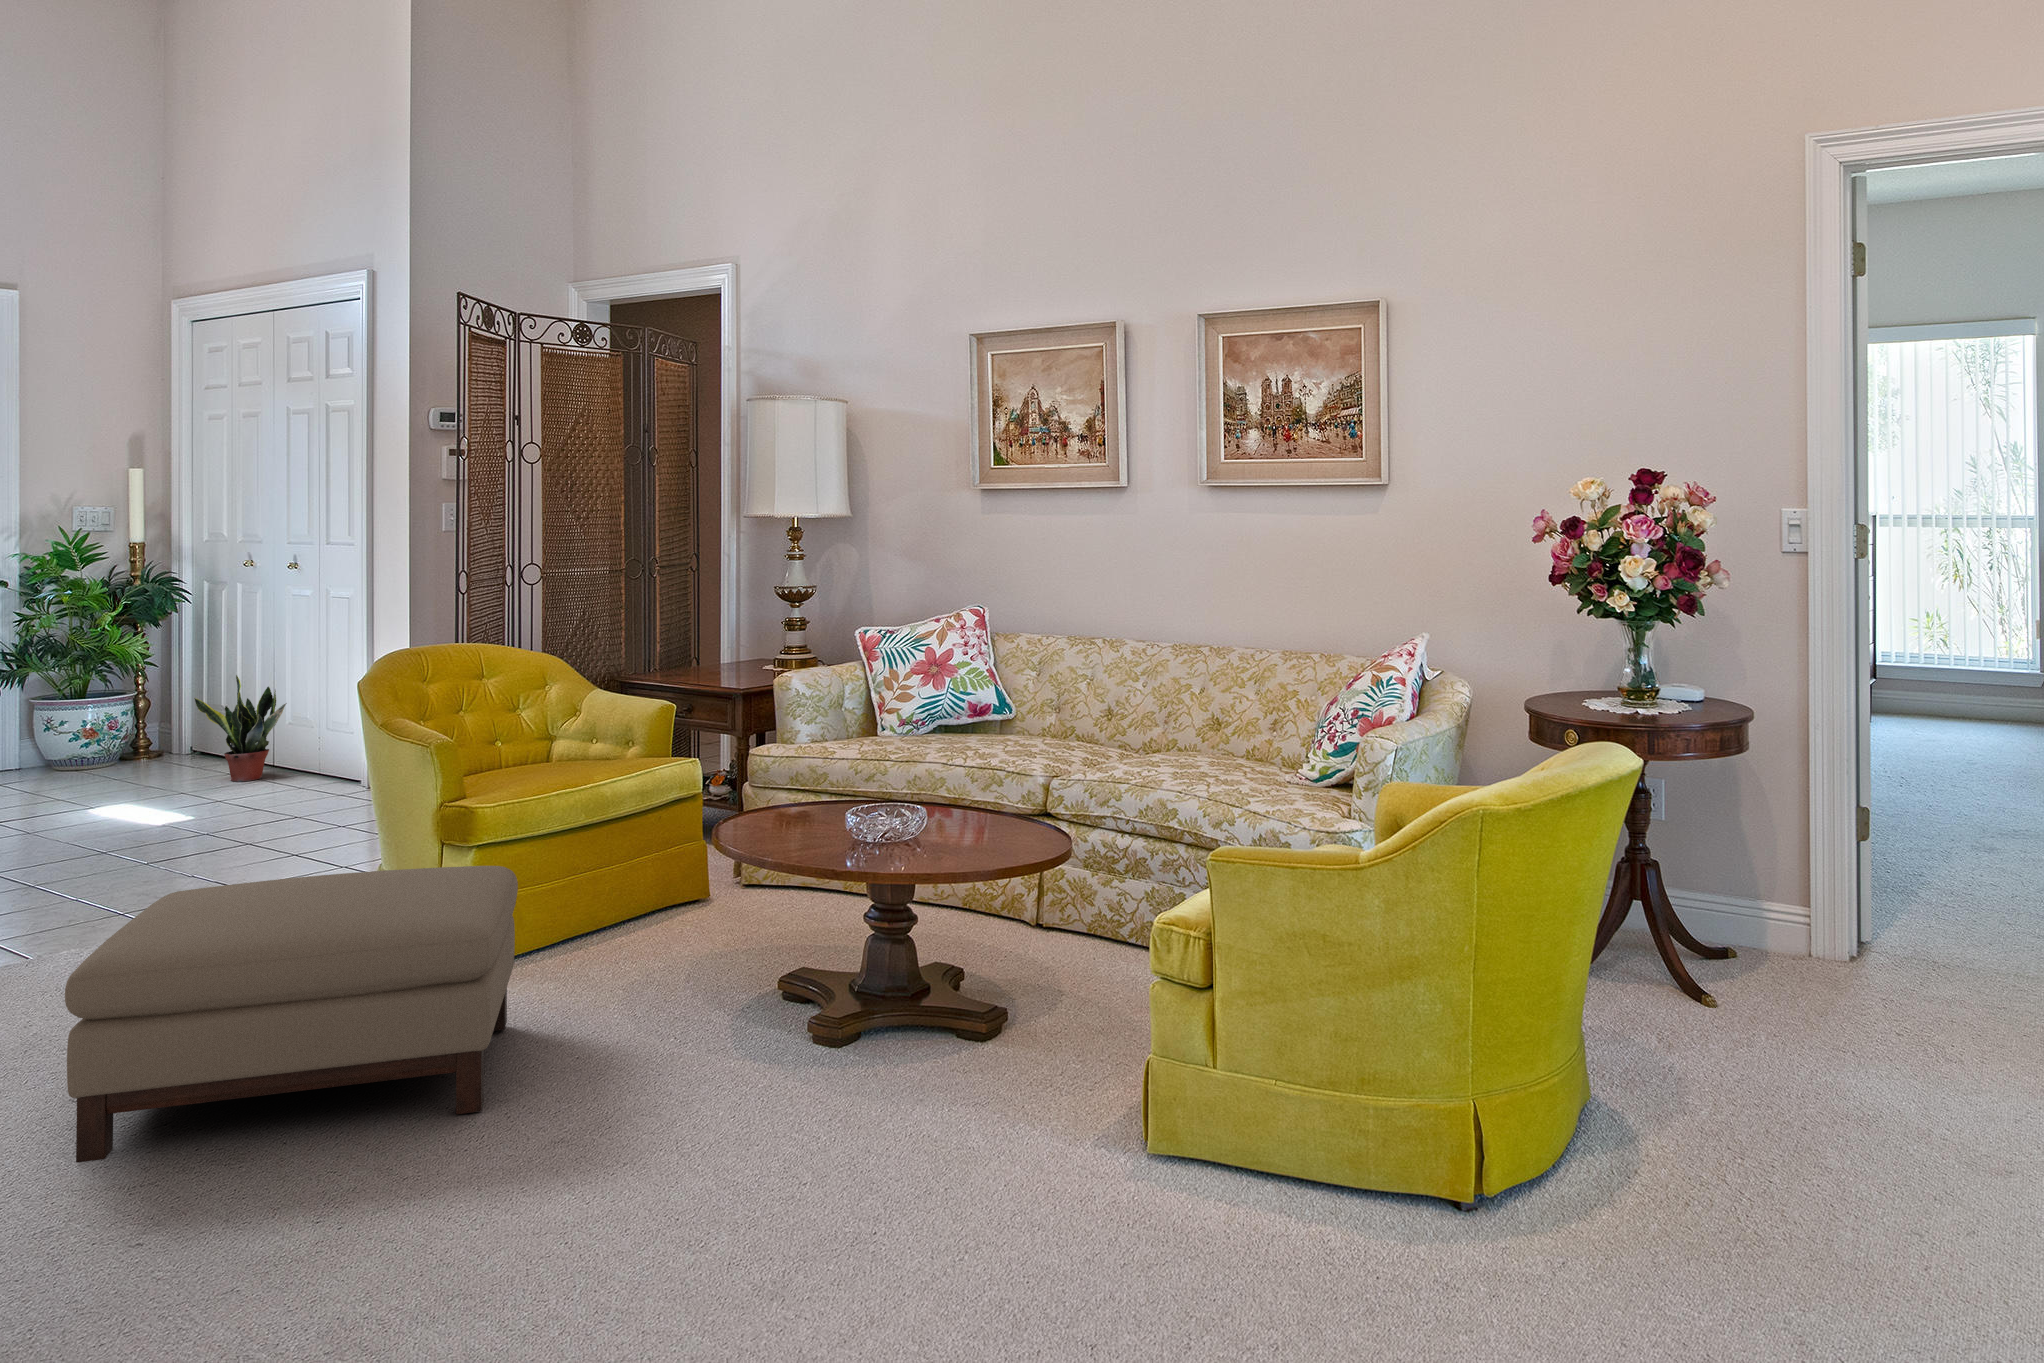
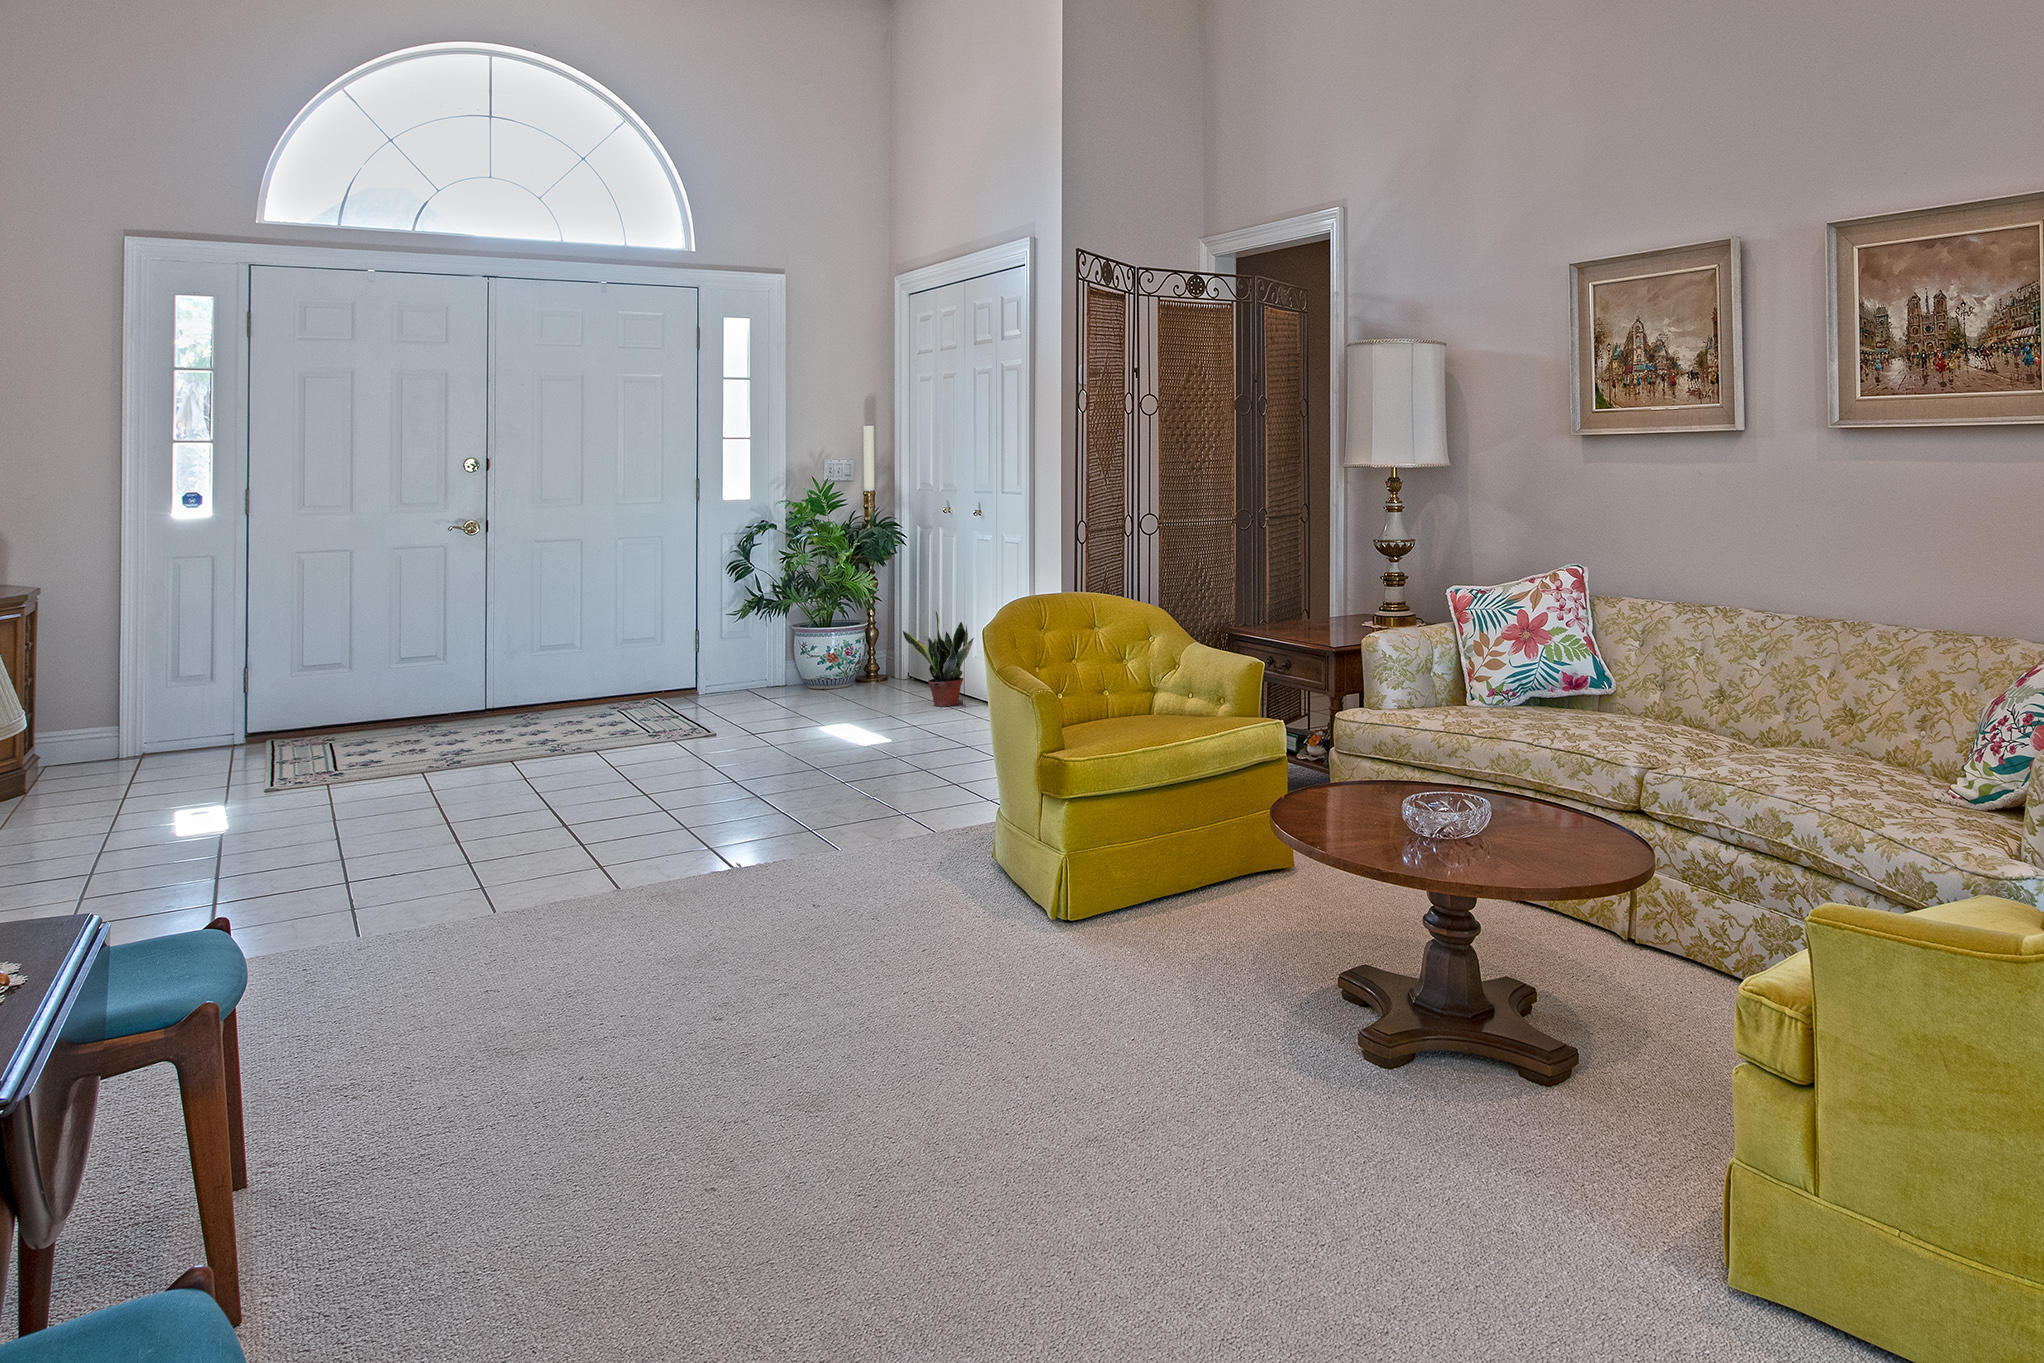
ottoman: present [65,866,518,1163] -> none [645,835,1069,1100]

